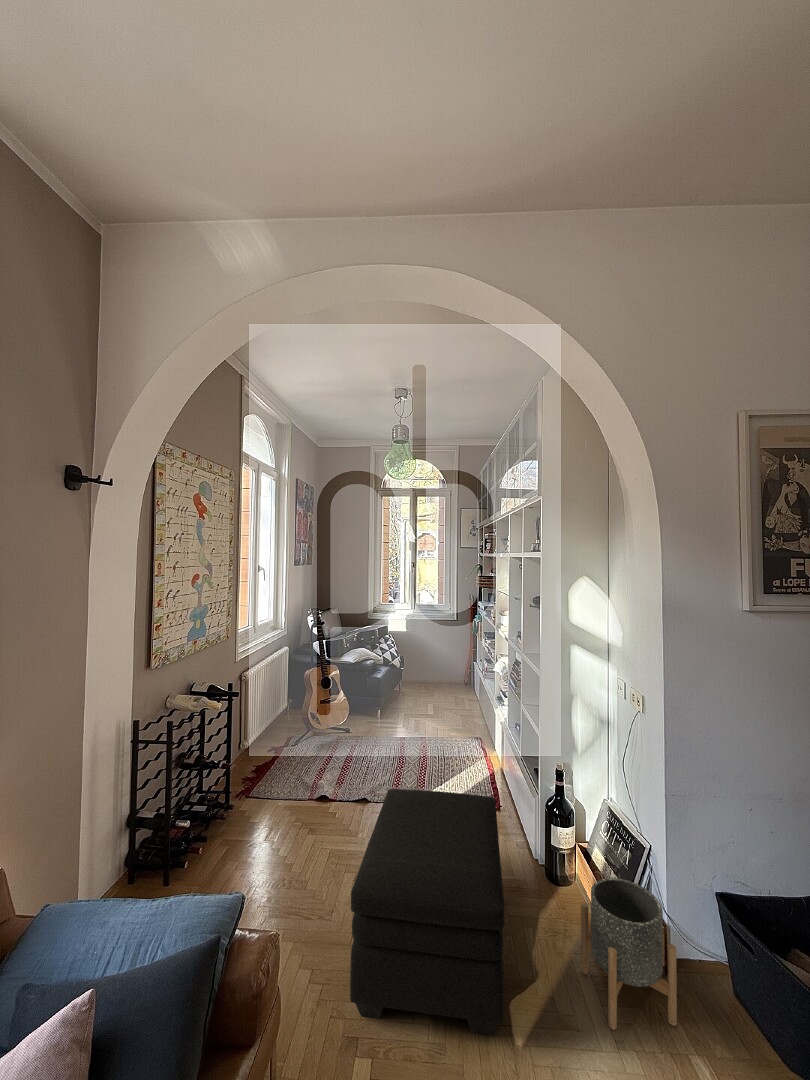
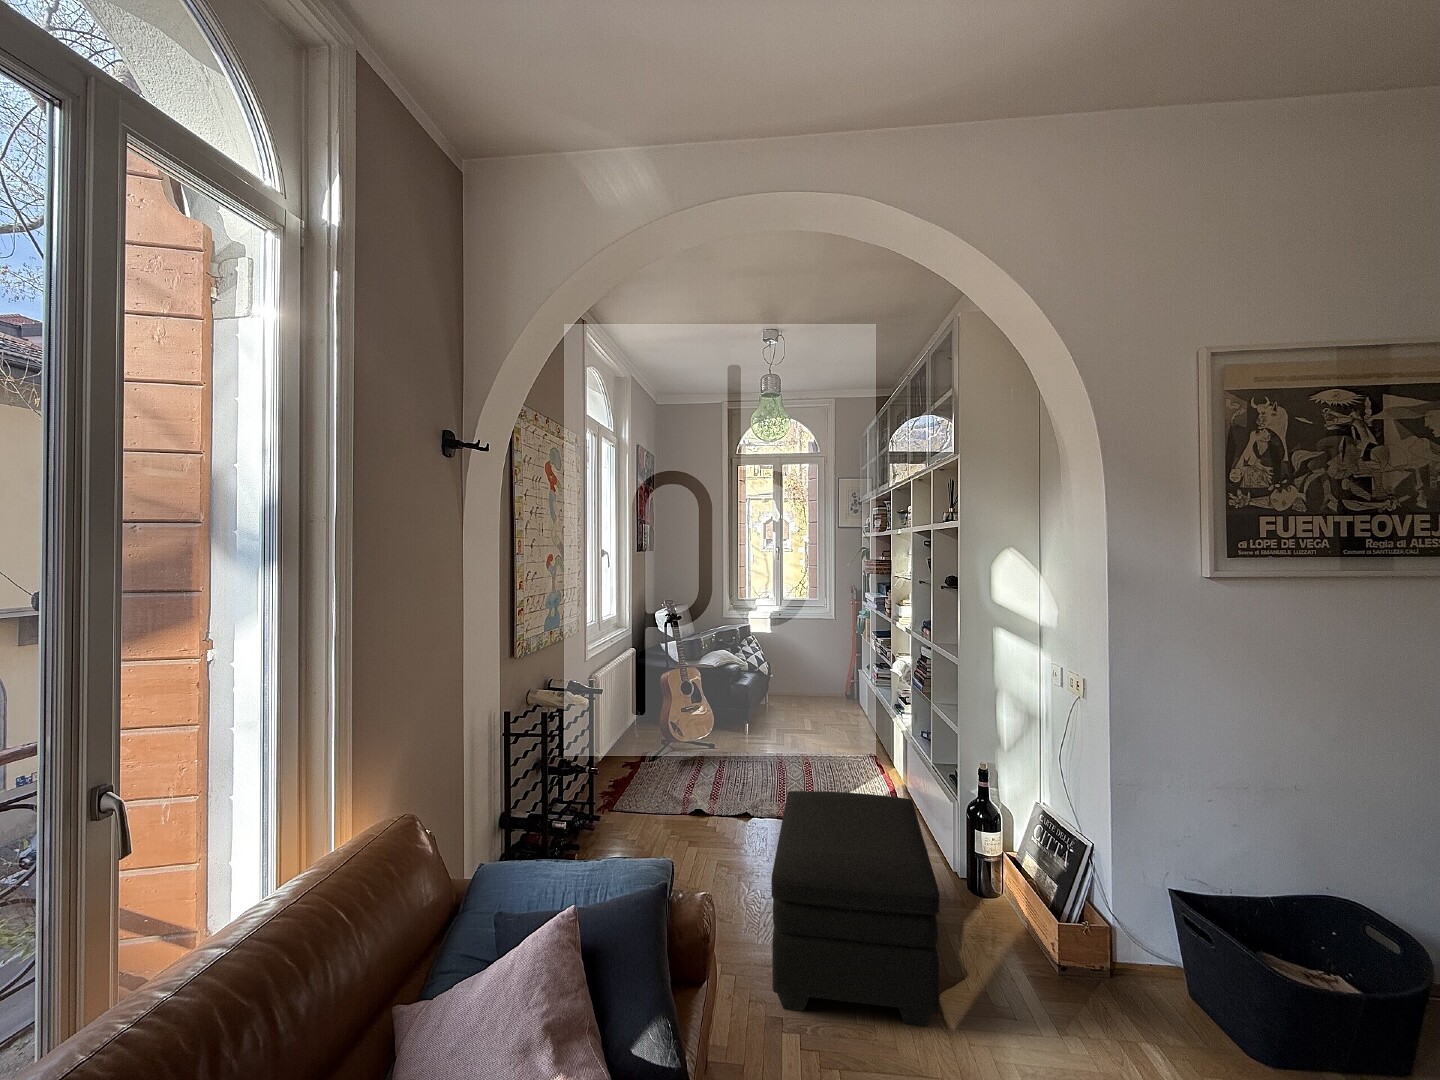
planter: present [581,878,677,1030] -> none [1018,875,1127,1024]

